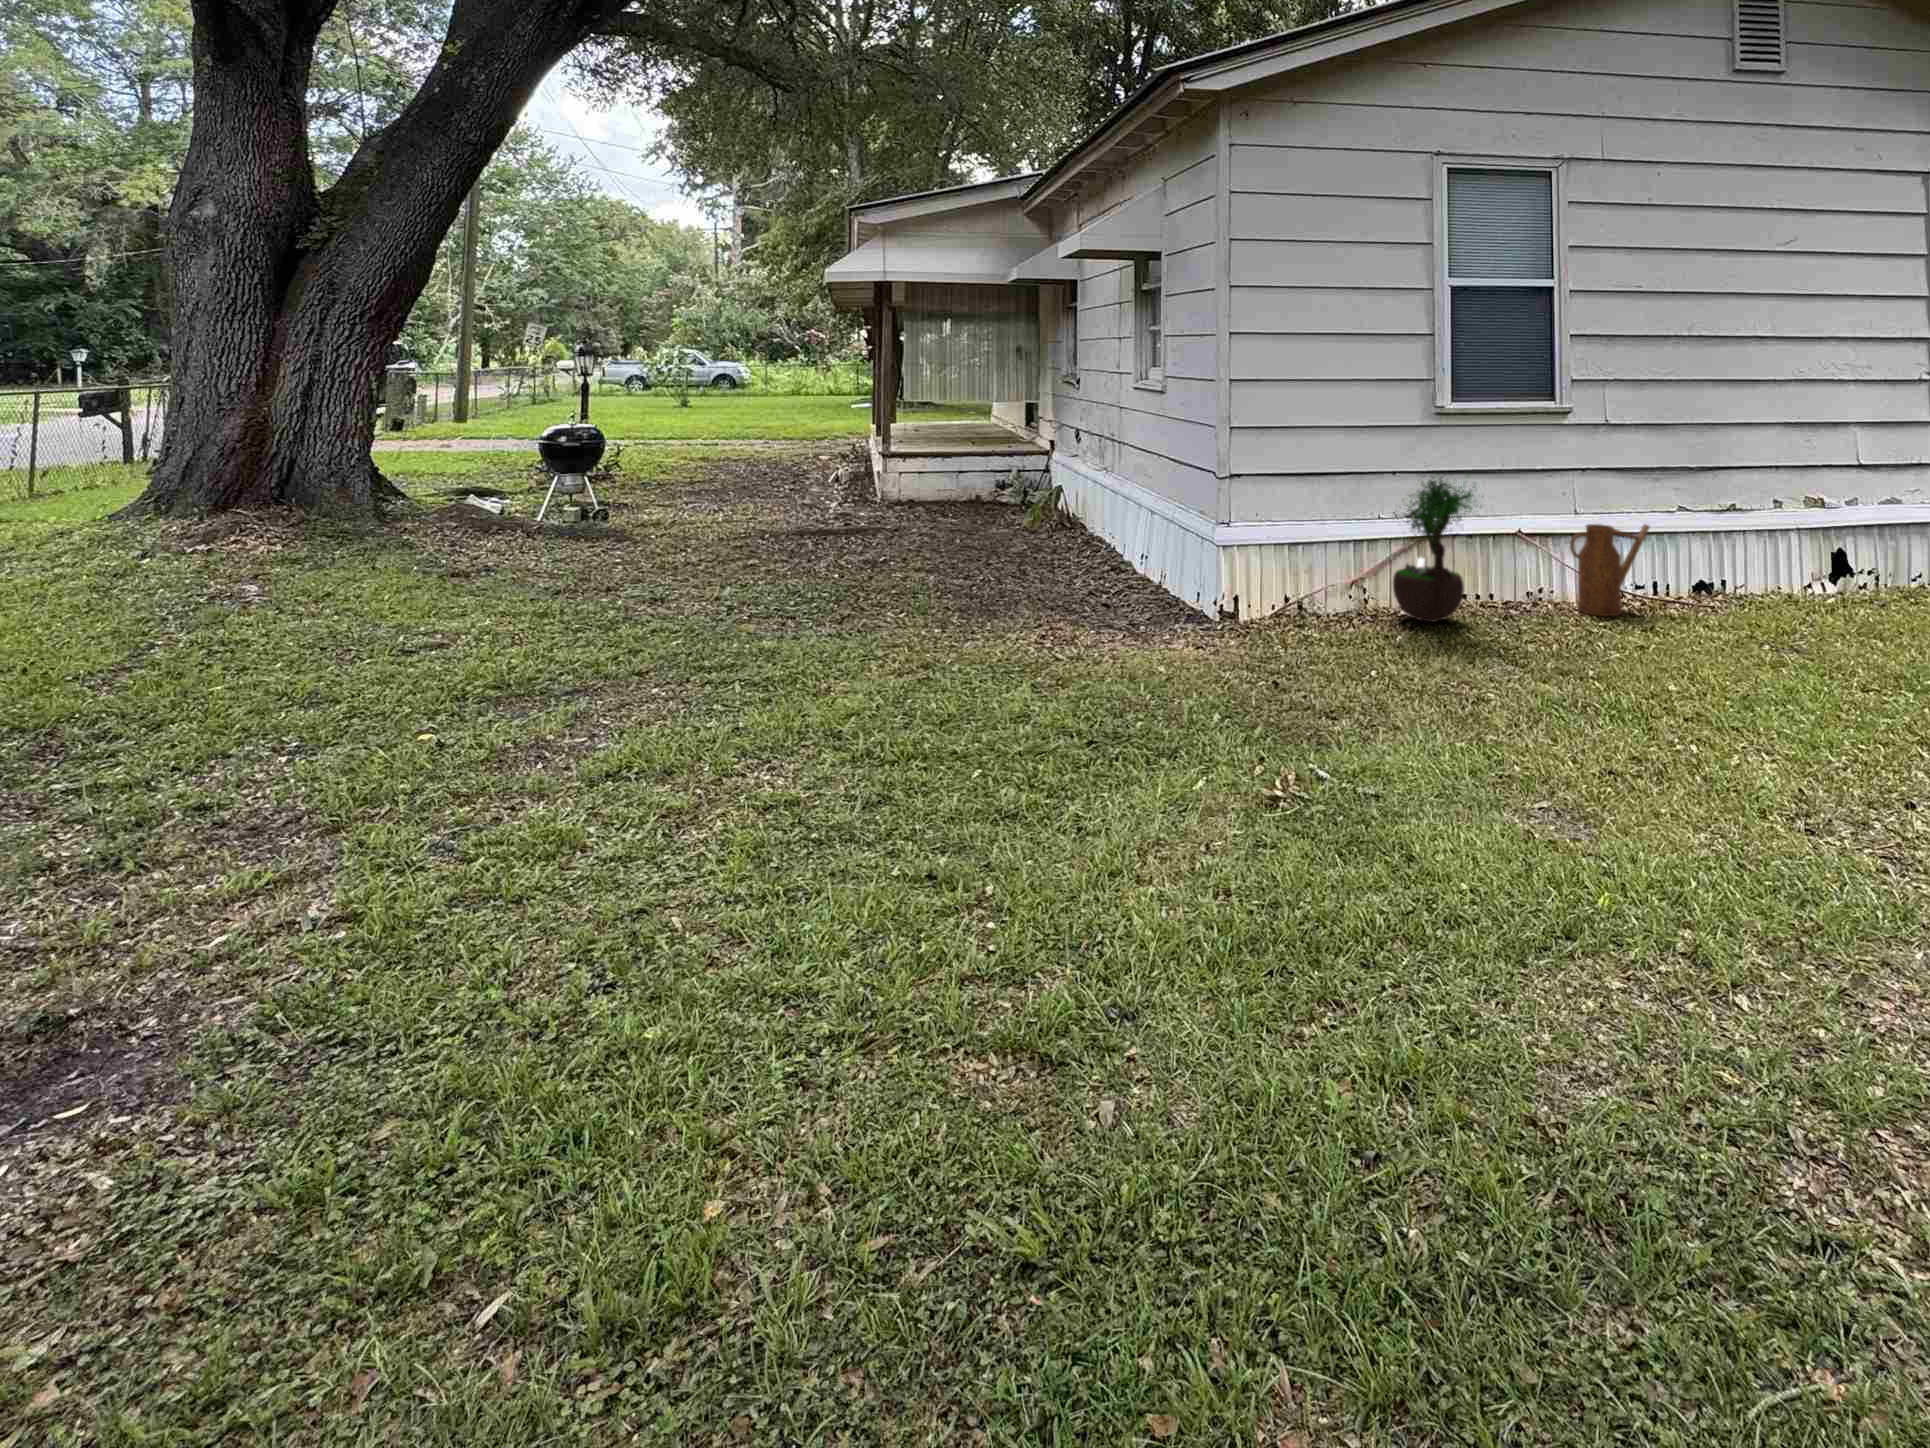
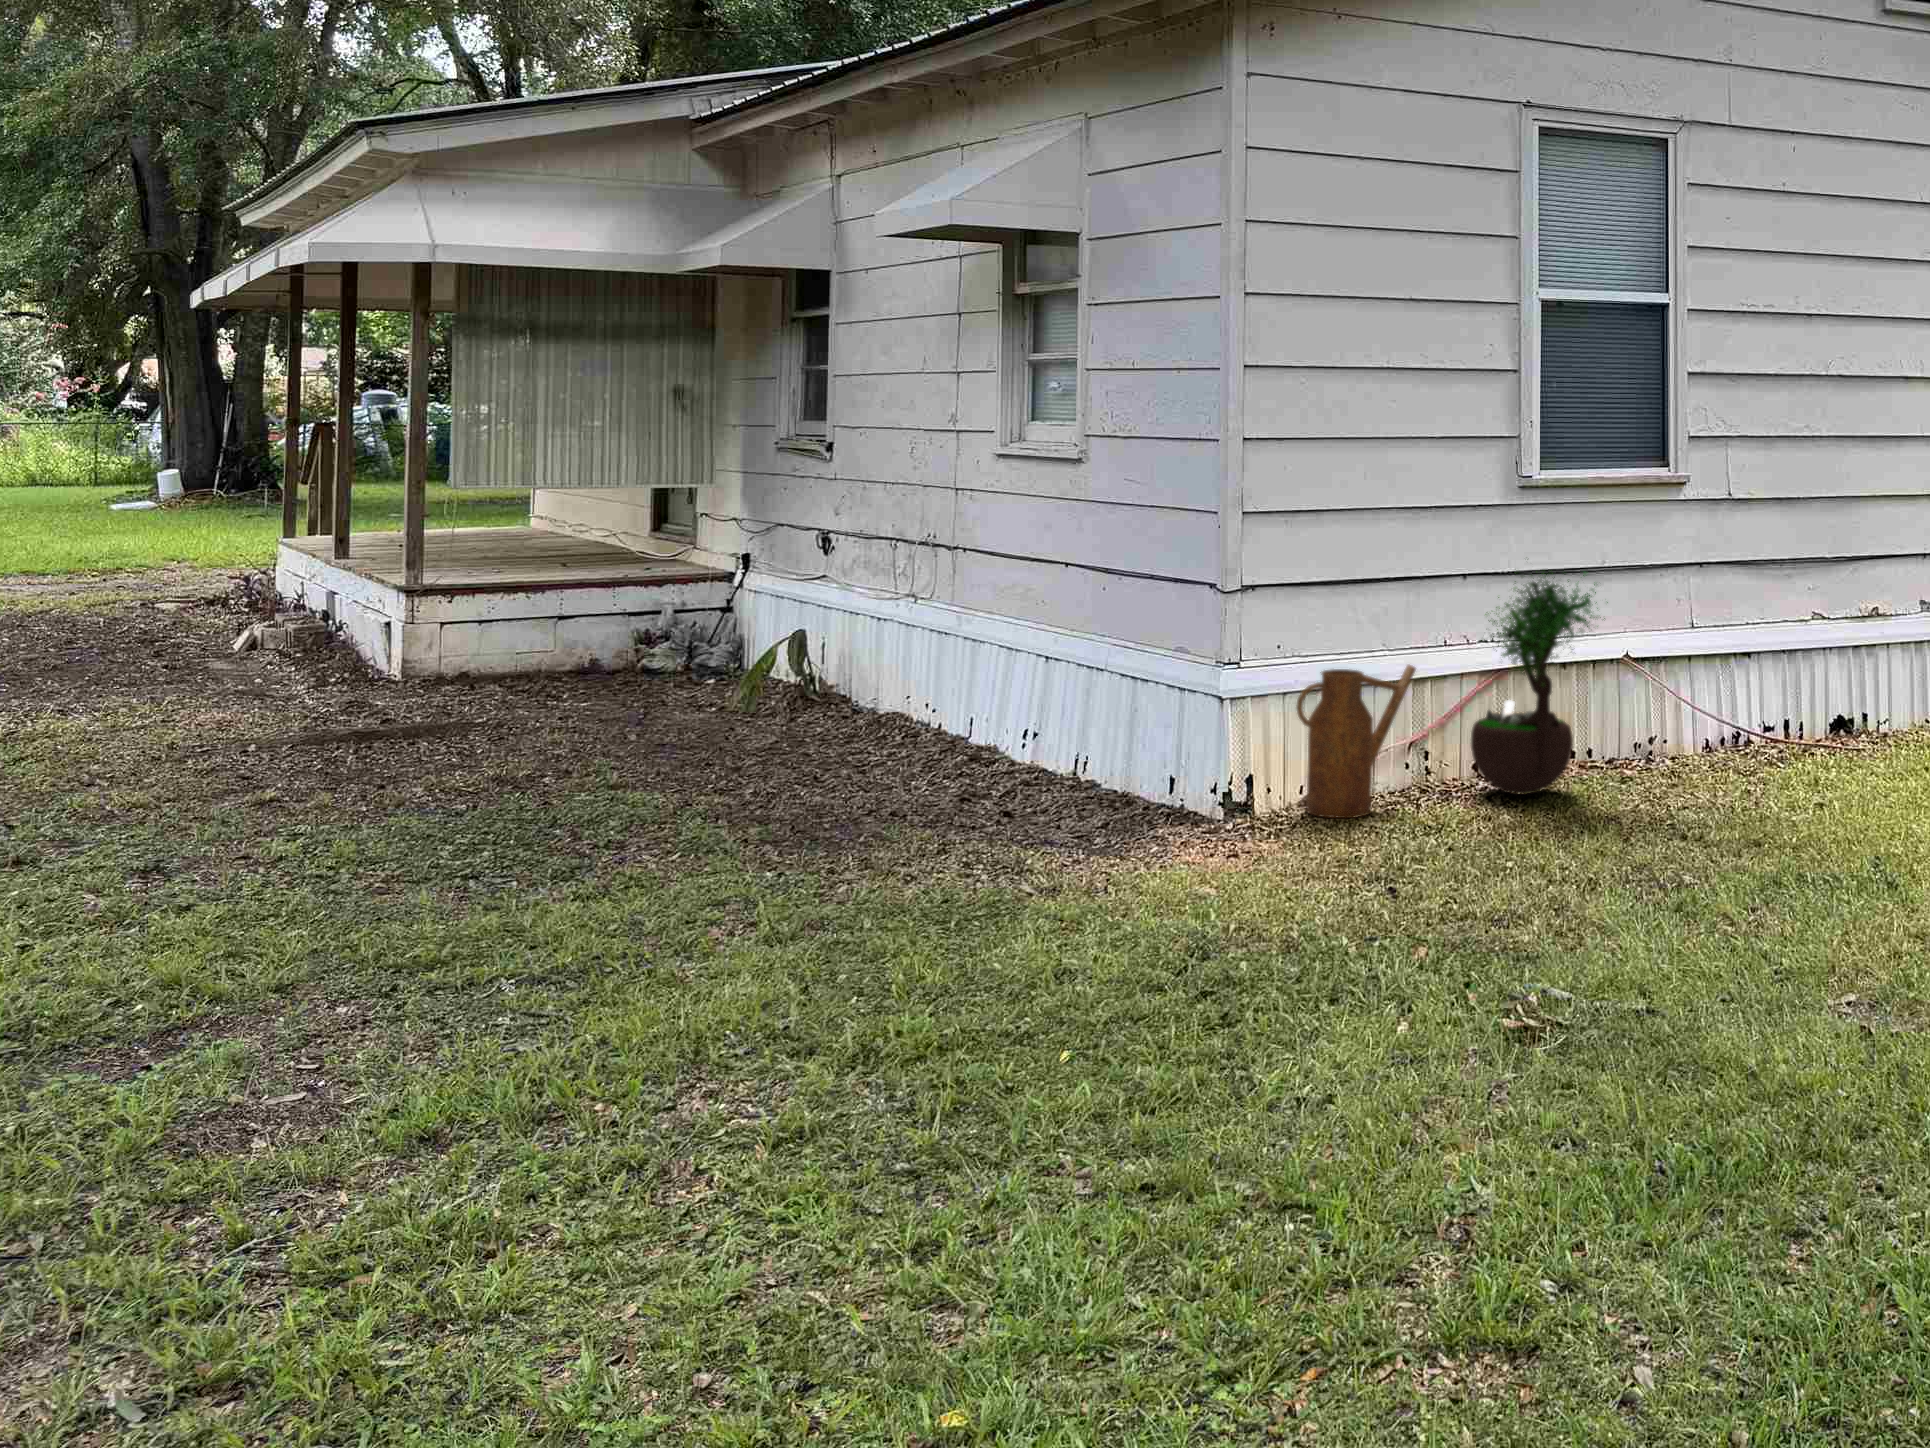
watering can: present [1570,524,1649,617] -> present [1296,665,1416,818]

